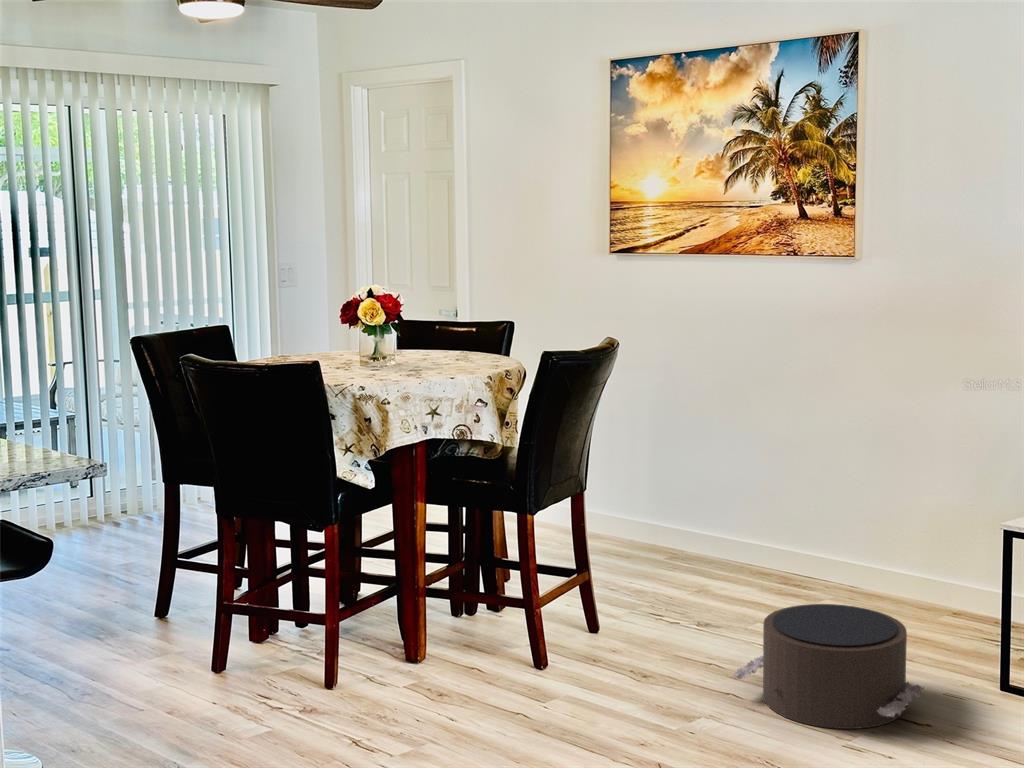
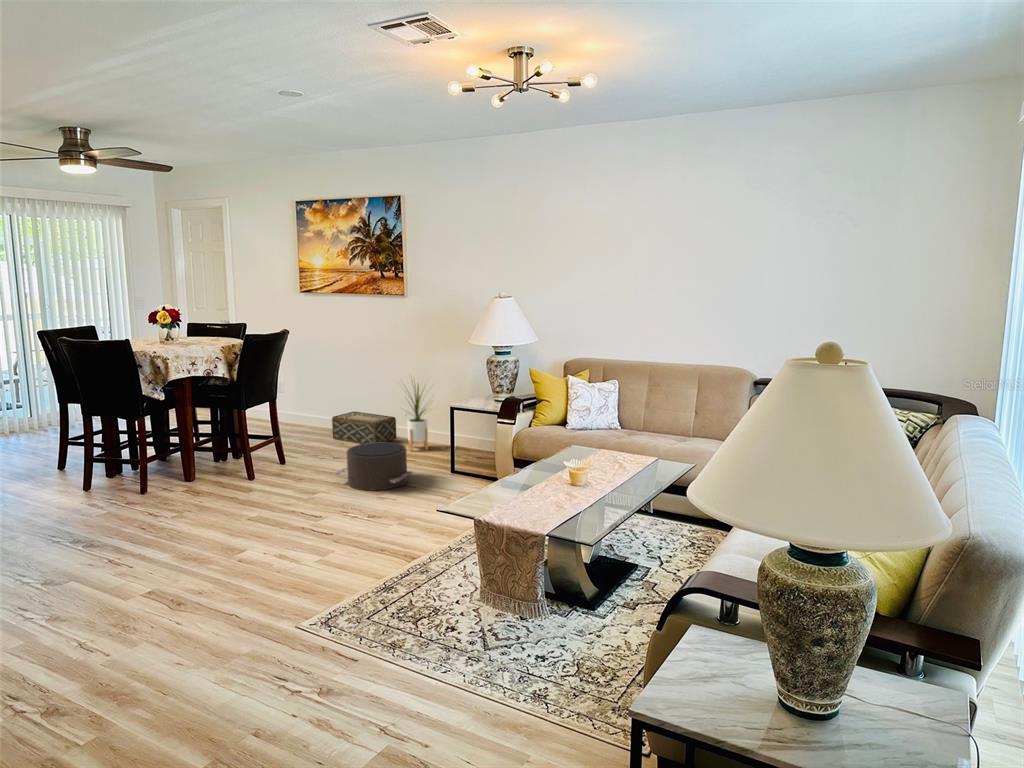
house plant: none [835,433,941,618] -> present [408,381,428,451]
woven basket: none [680,511,824,595] -> present [332,411,397,444]

